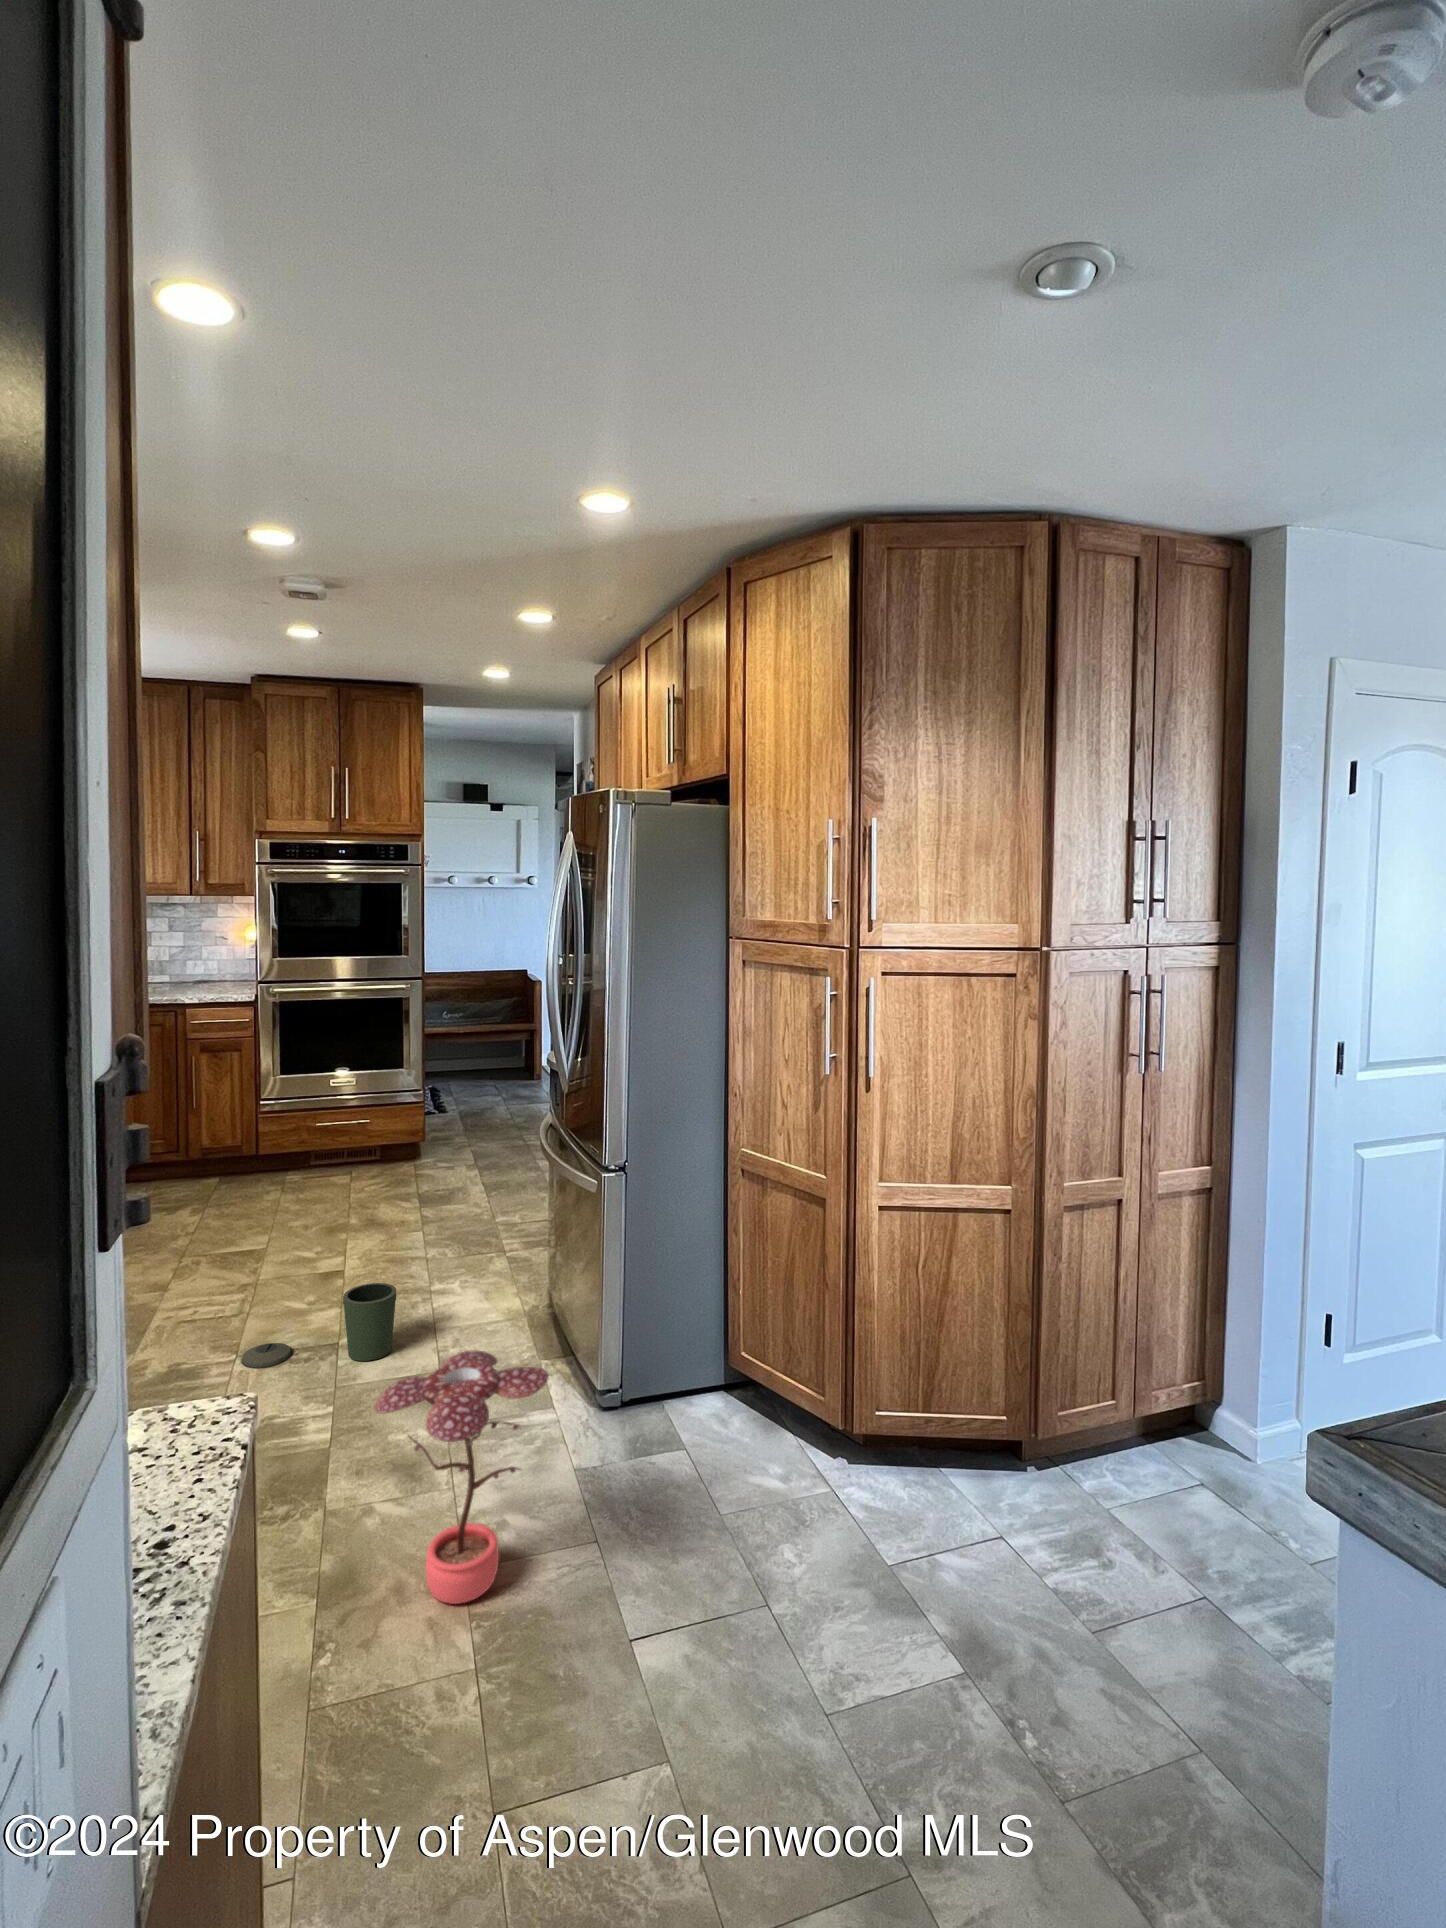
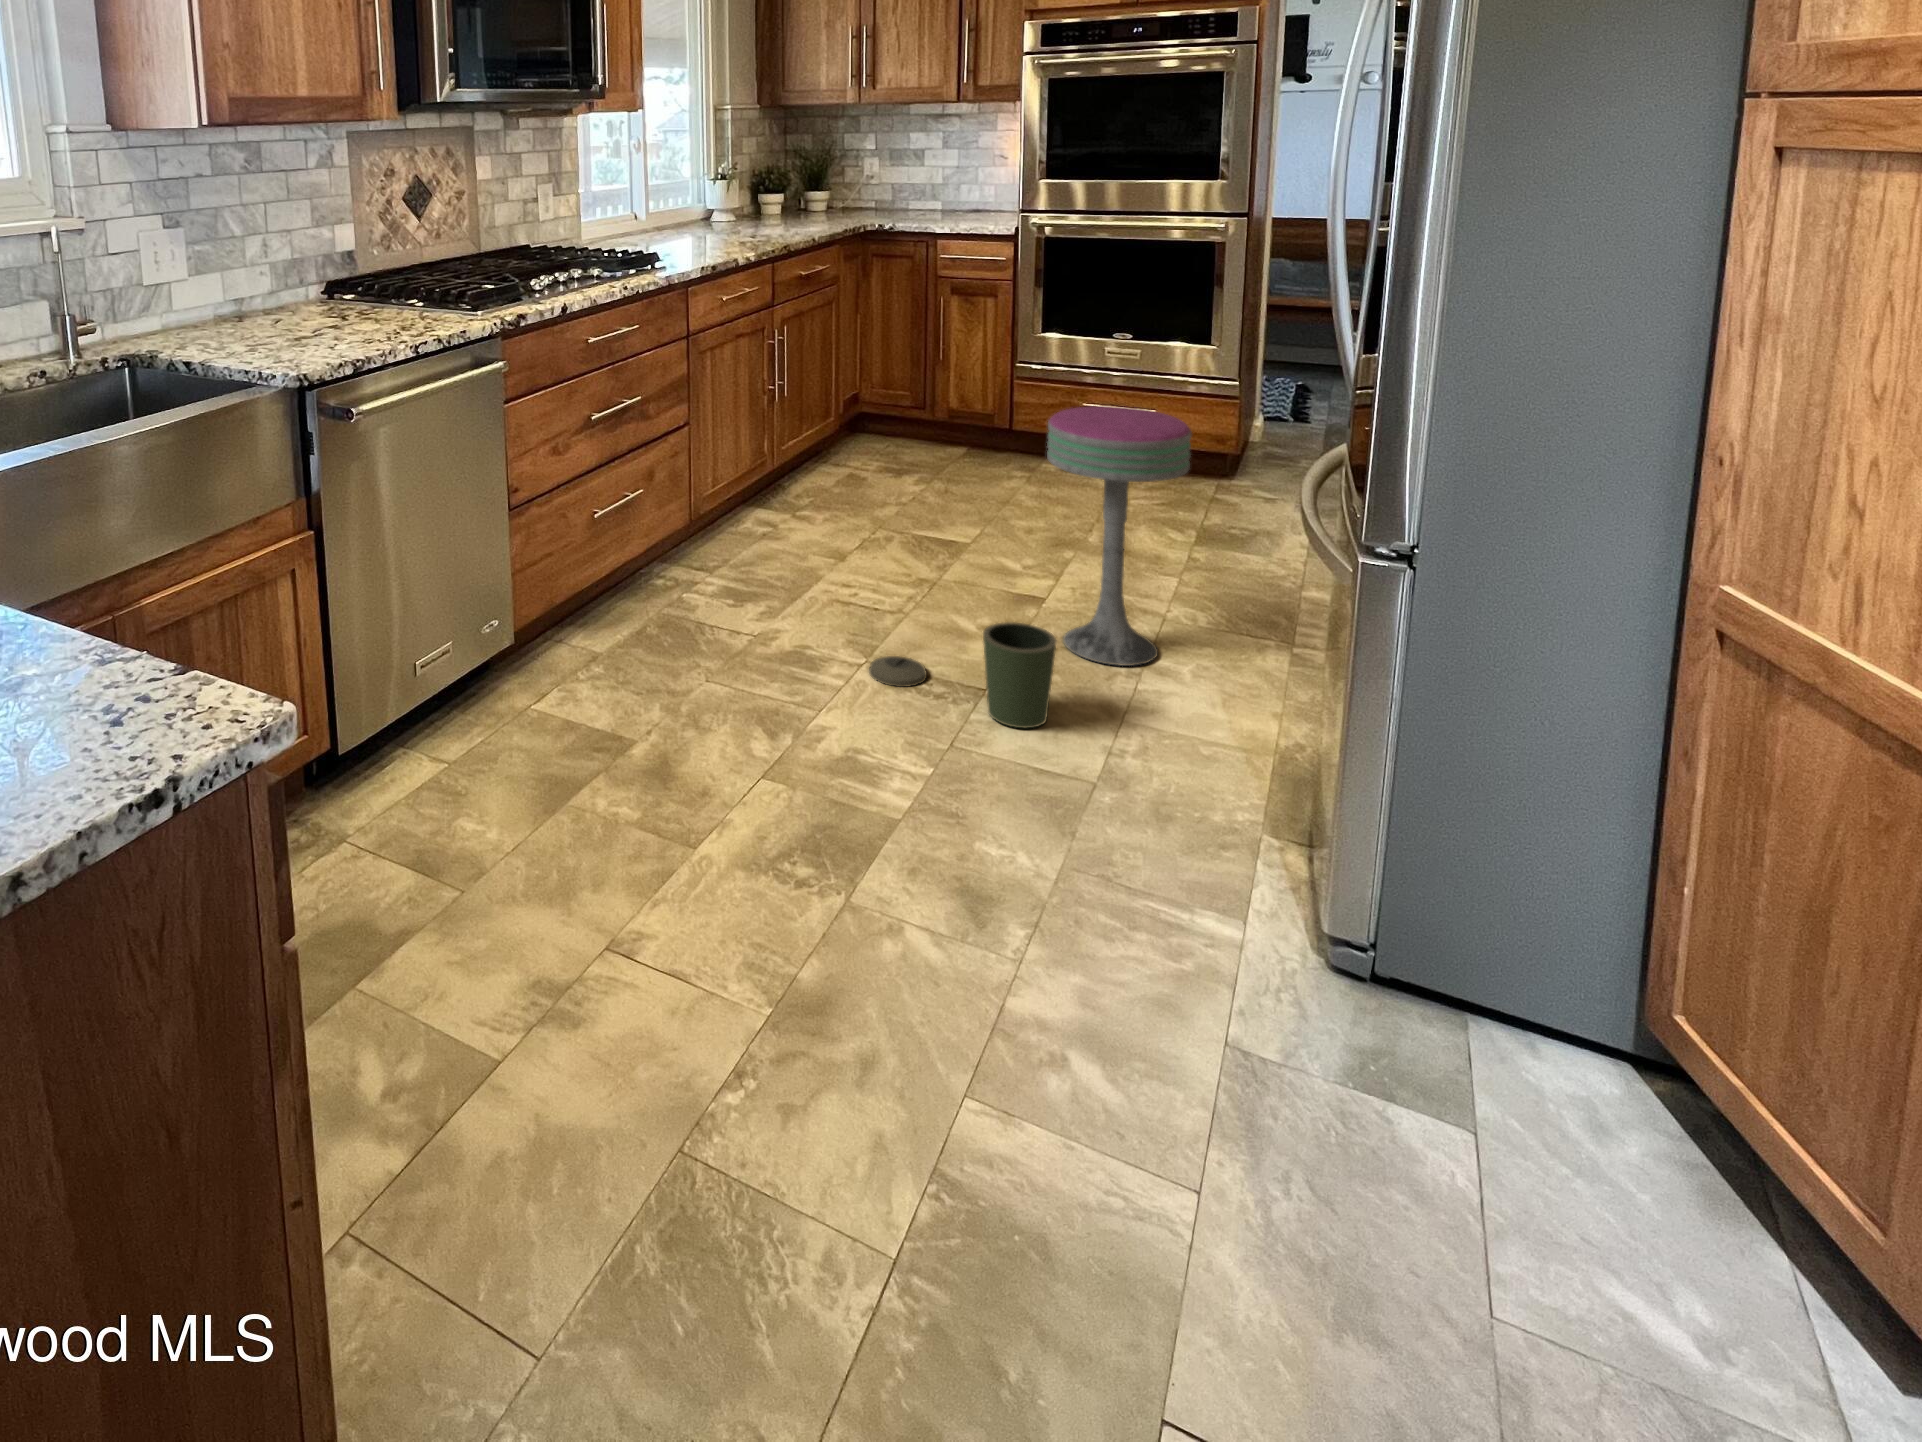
bar stool: none [356,1118,452,1301] -> present [1047,406,1192,666]
potted plant: present [374,1350,549,1604] -> none [829,771,1100,1153]

